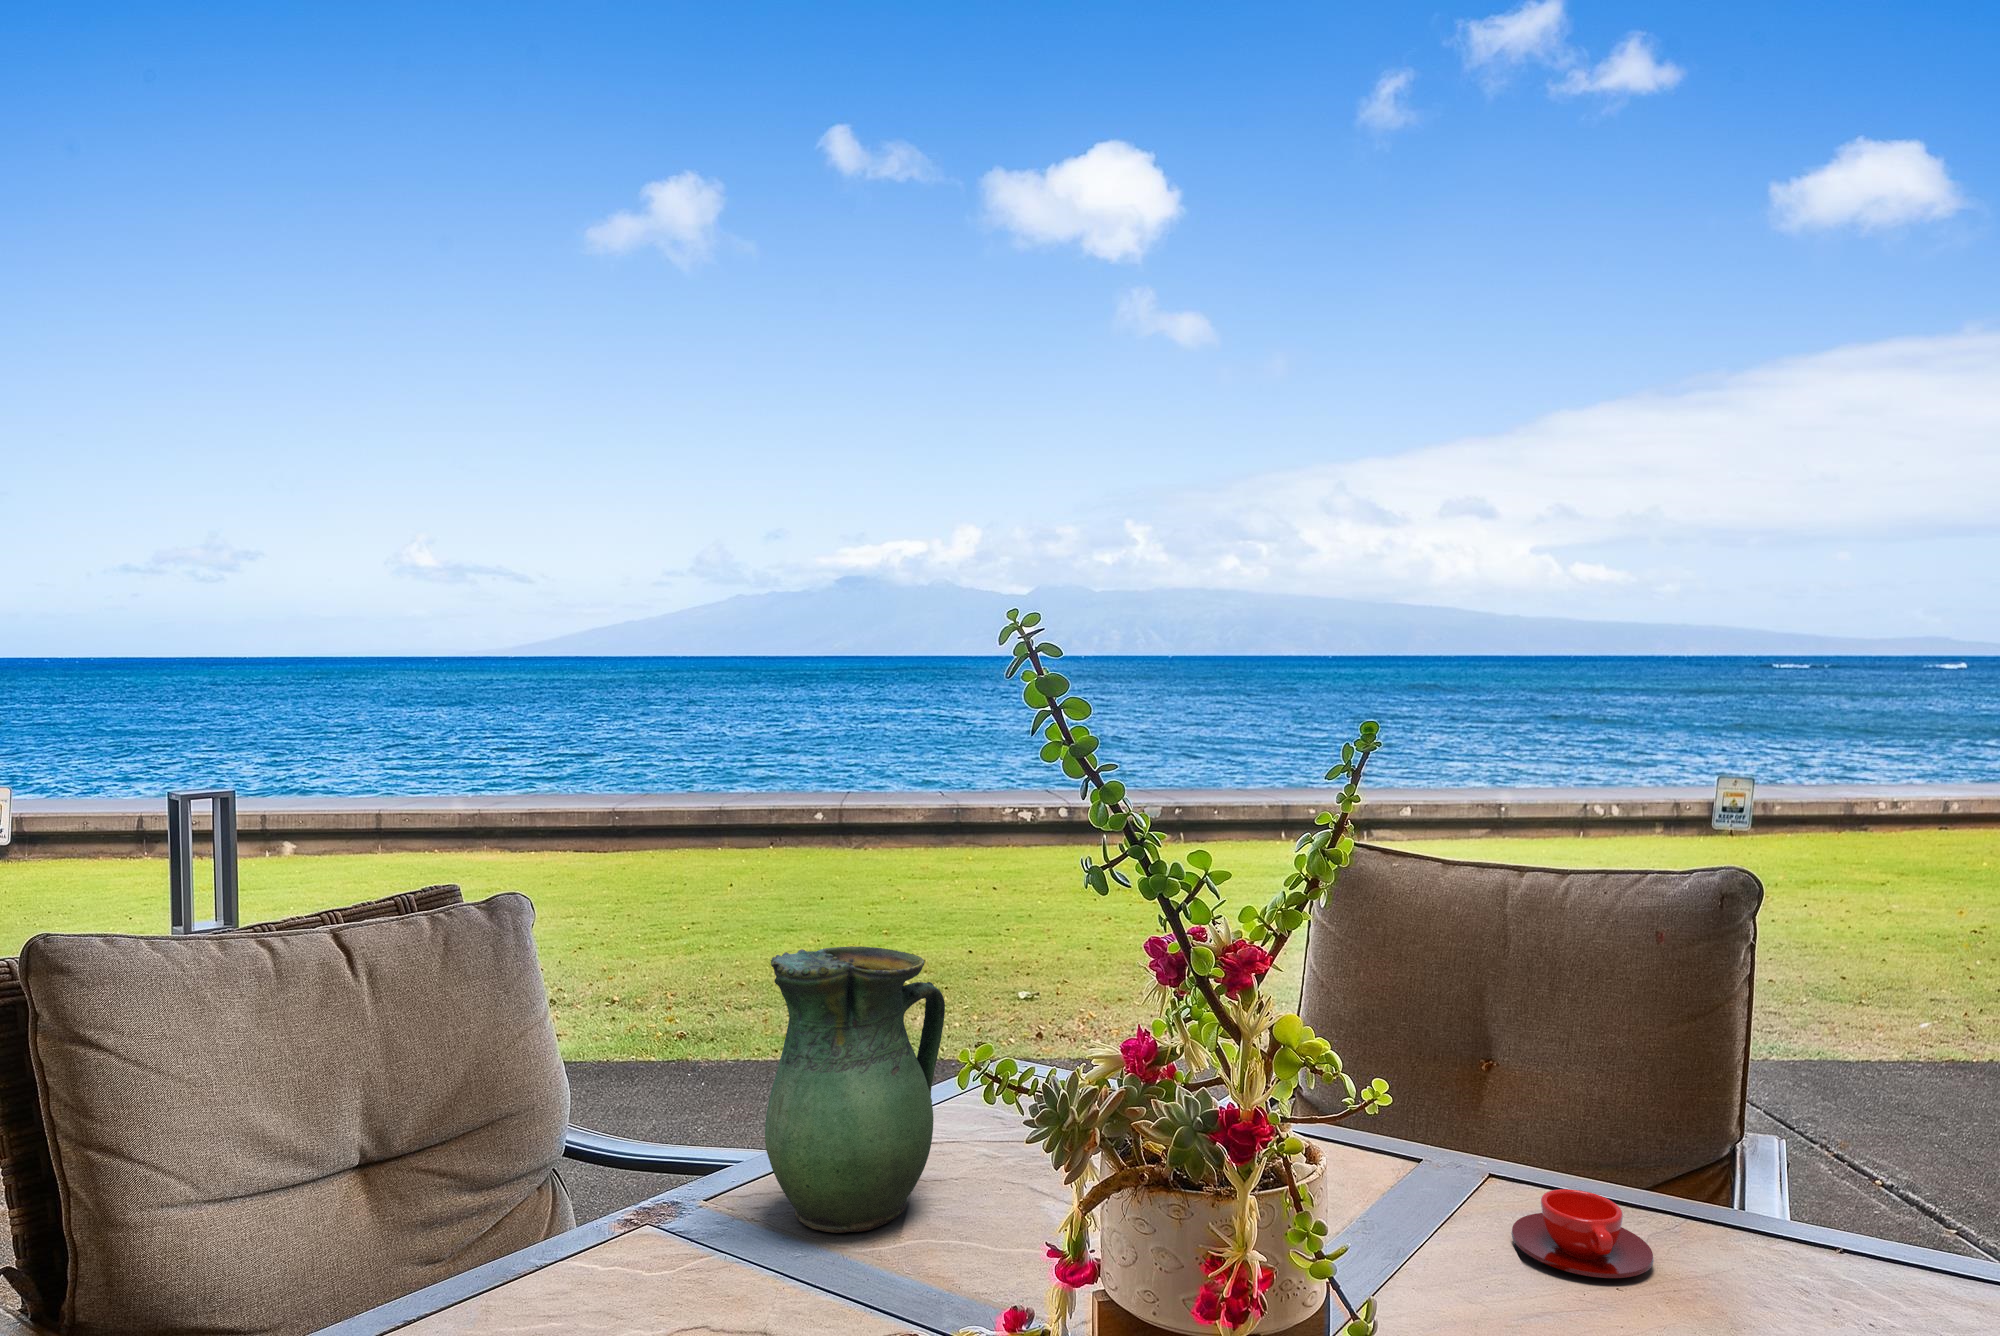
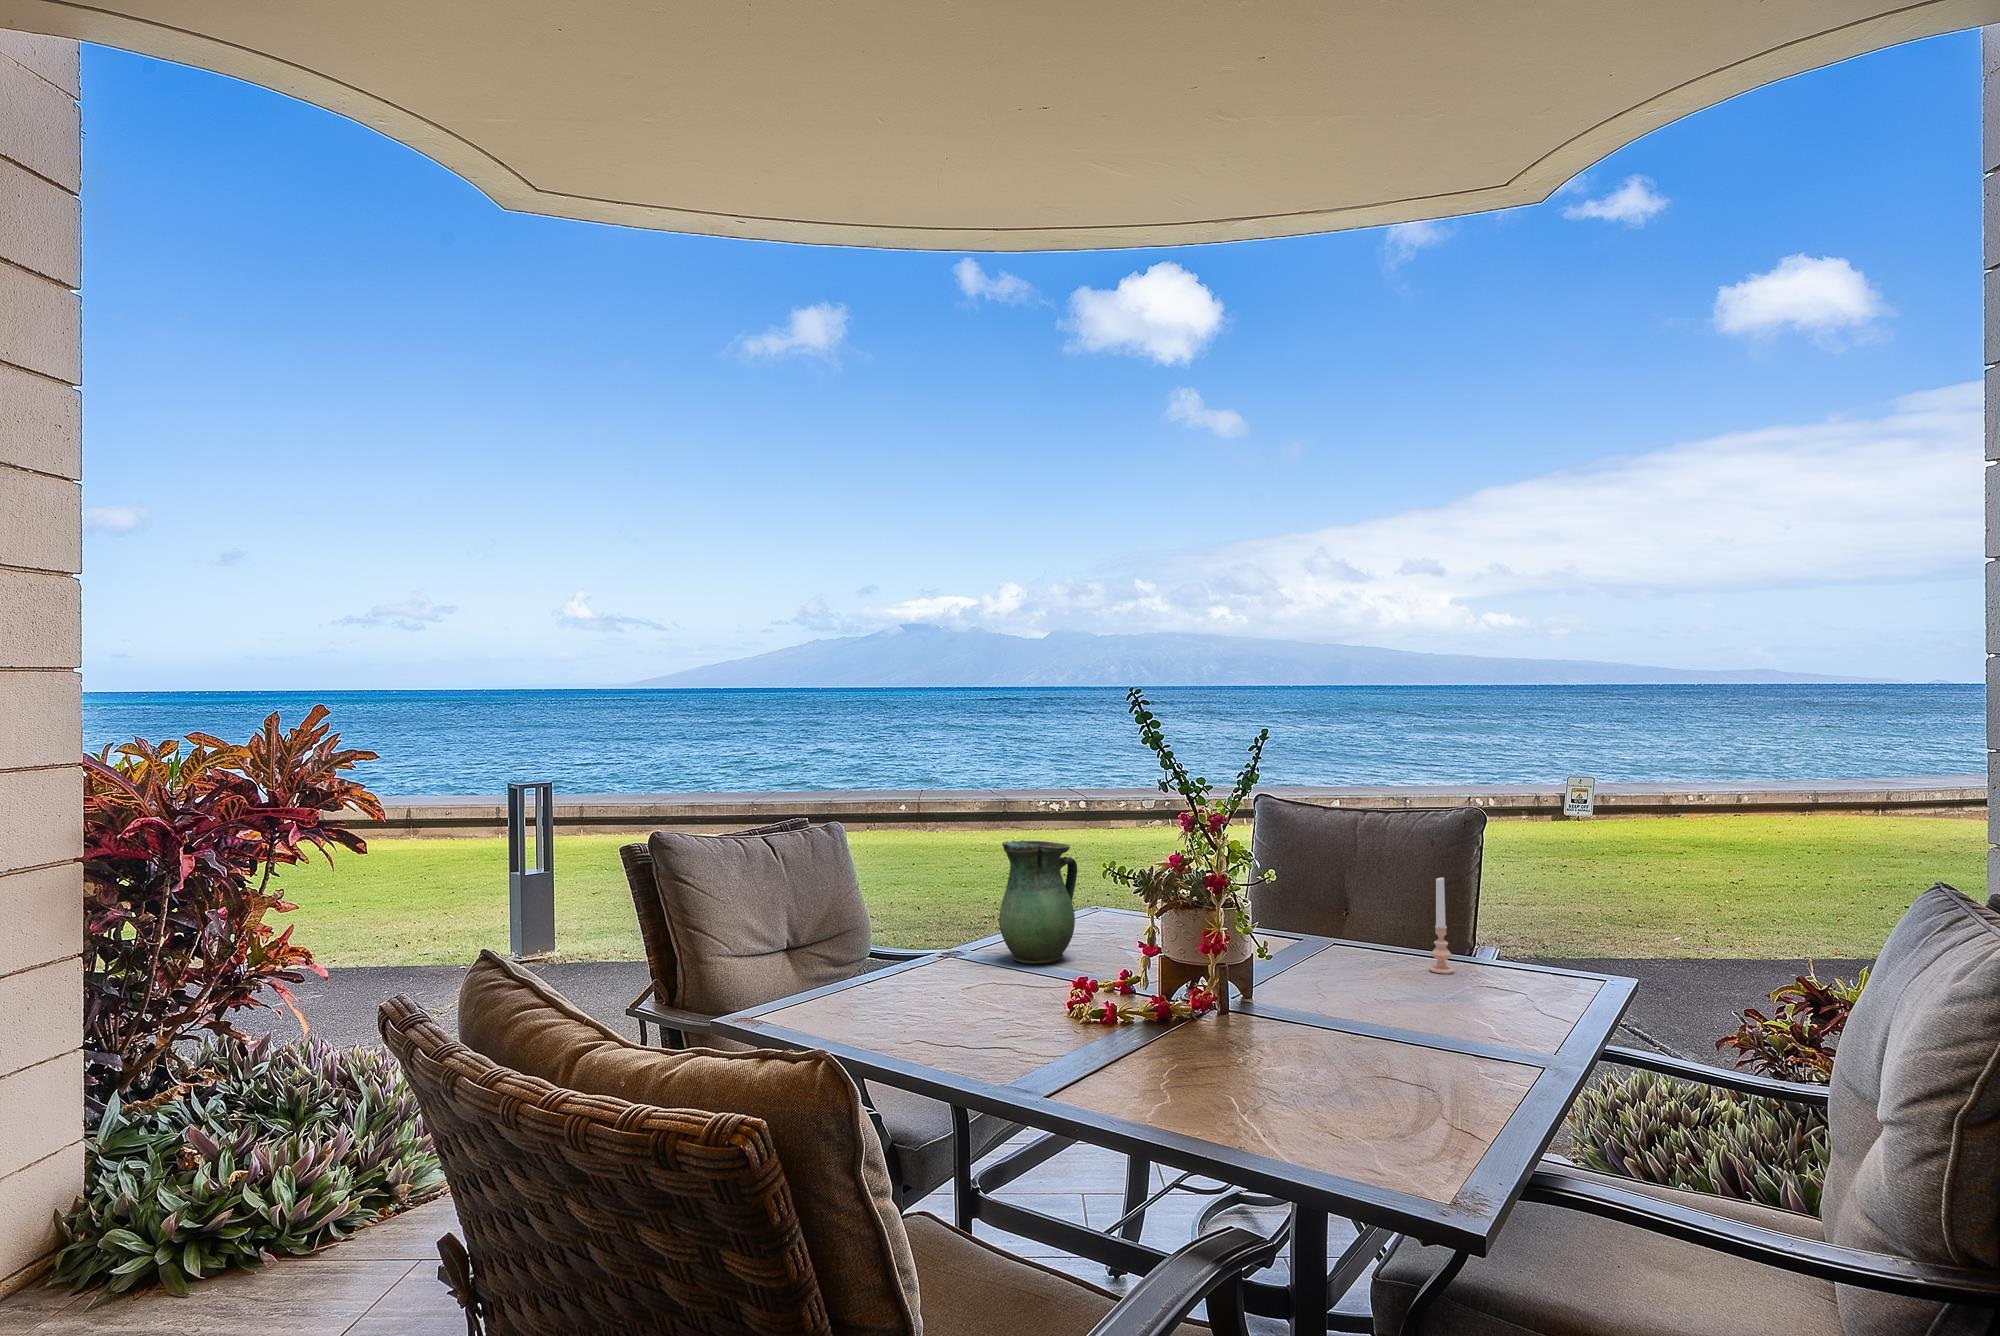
candle: none [1731,1048,1795,1277] -> present [1429,878,1454,974]
teacup: present [1511,1189,1654,1278] -> none [1334,943,1394,972]

